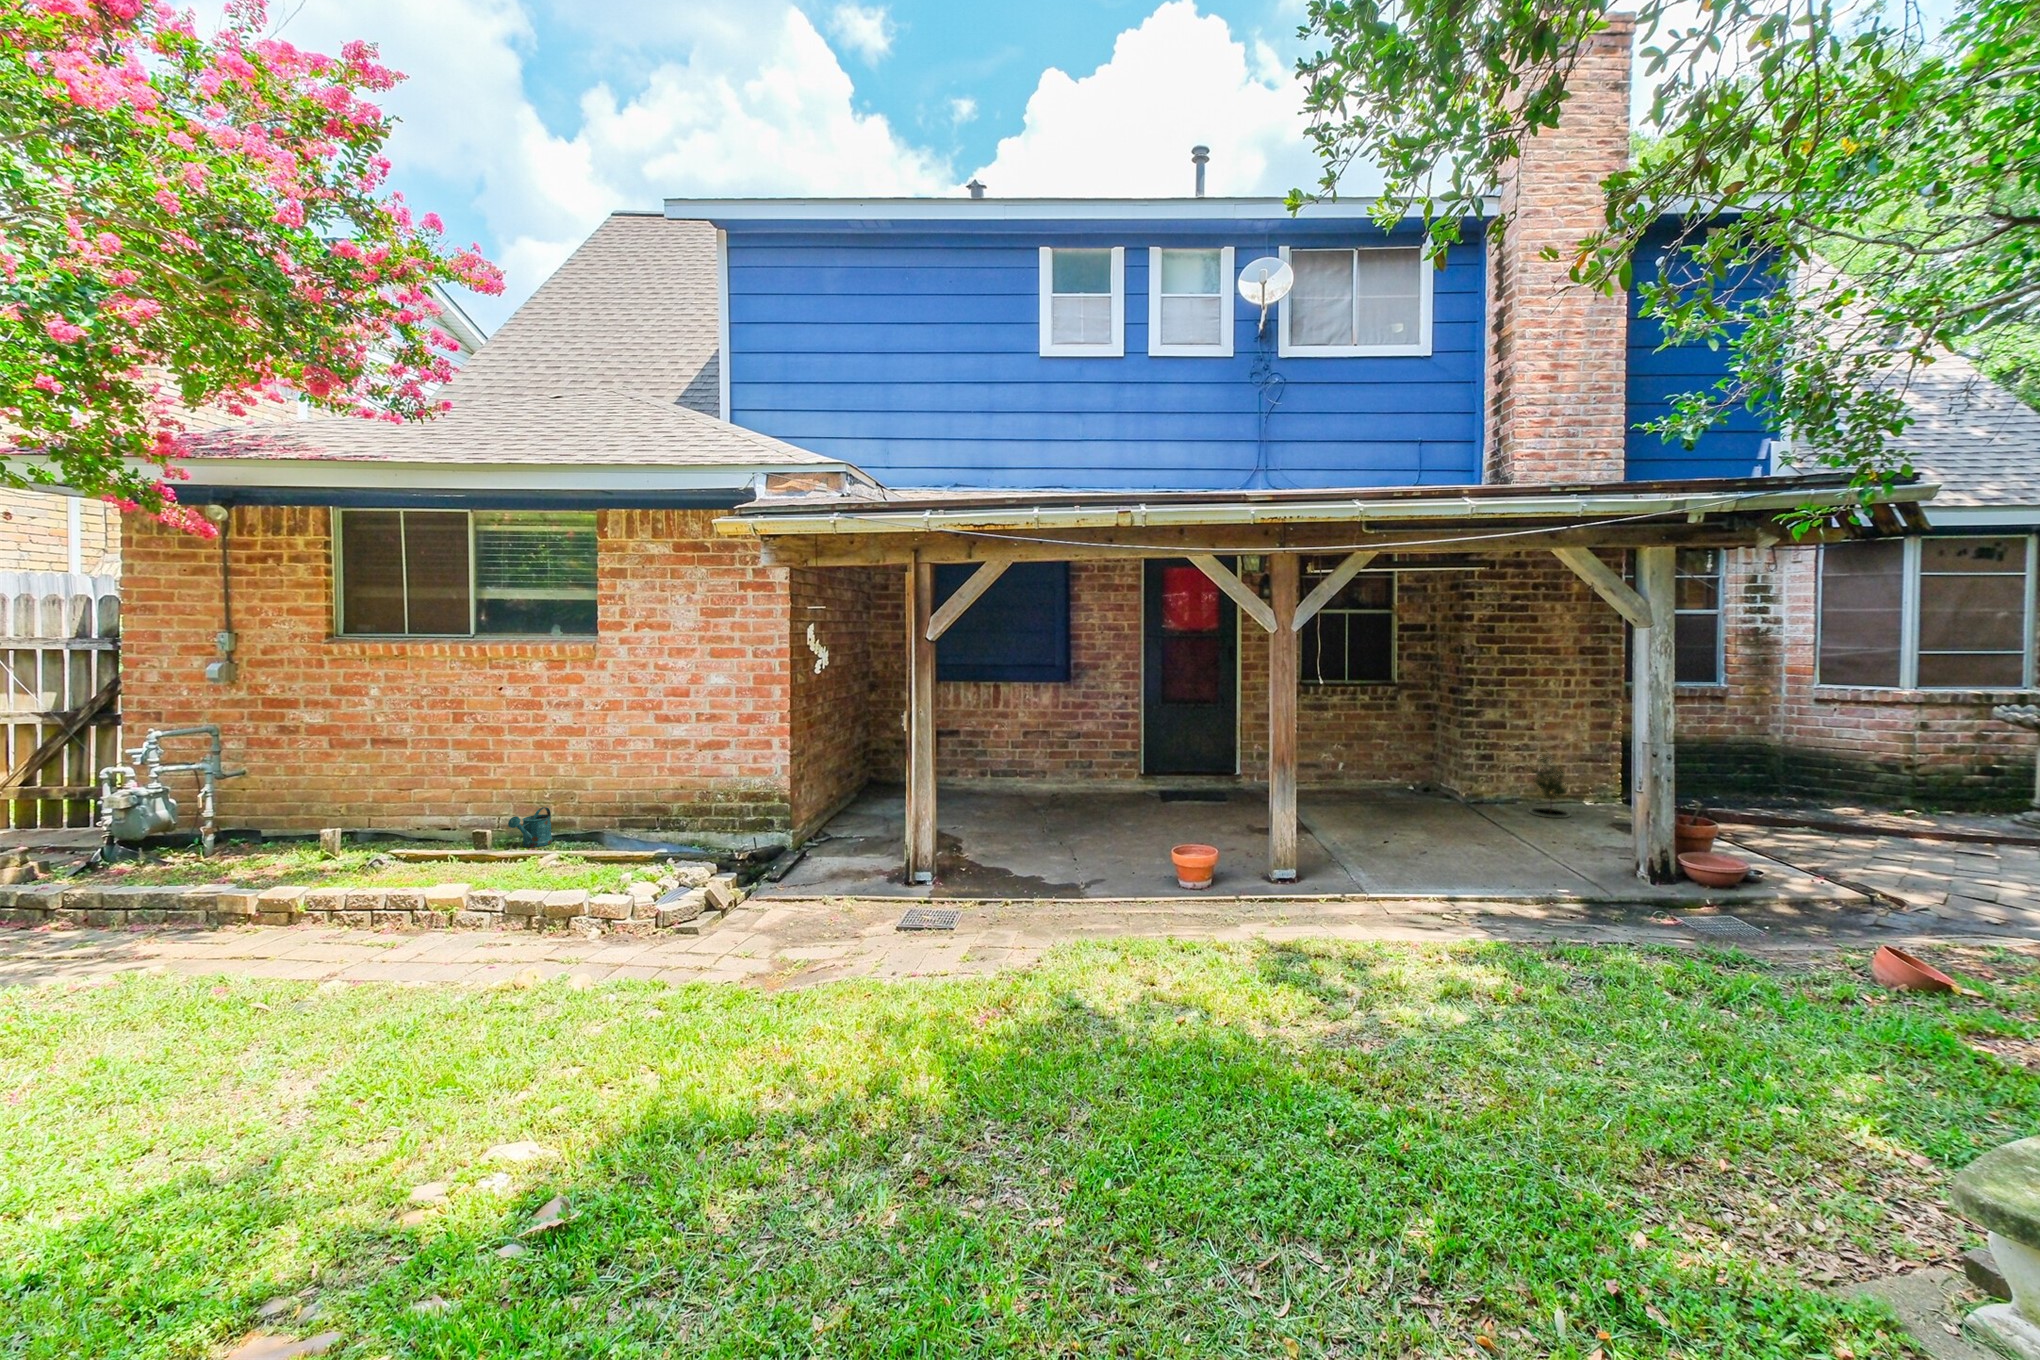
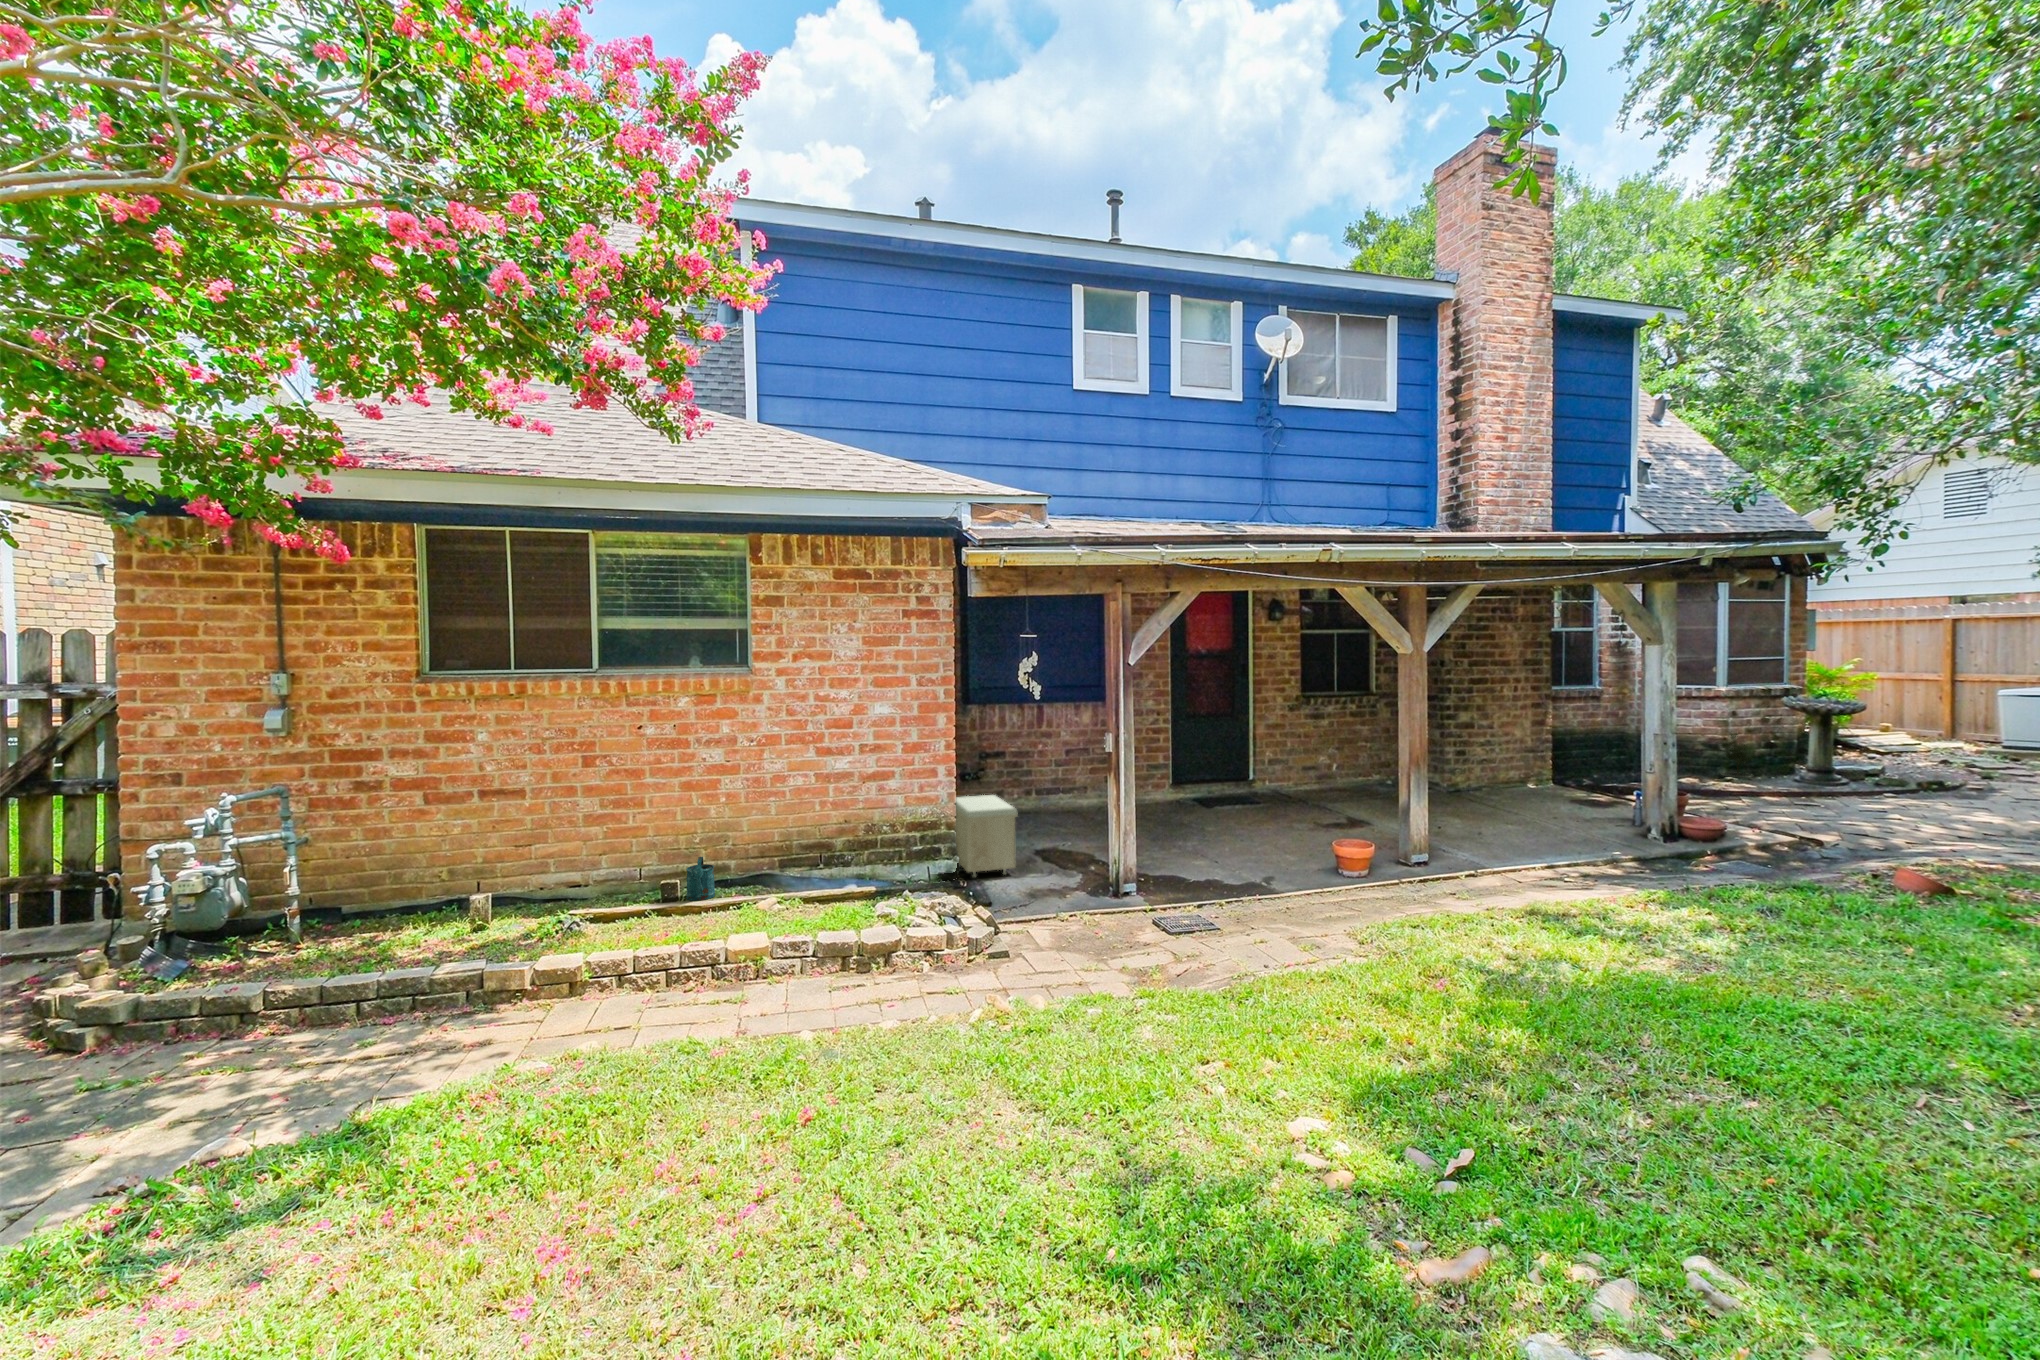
potted tree: present [1529,751,1570,818] -> present [1722,734,1752,778]
storage bench: none [802,768,875,849] -> present [956,795,1018,877]

